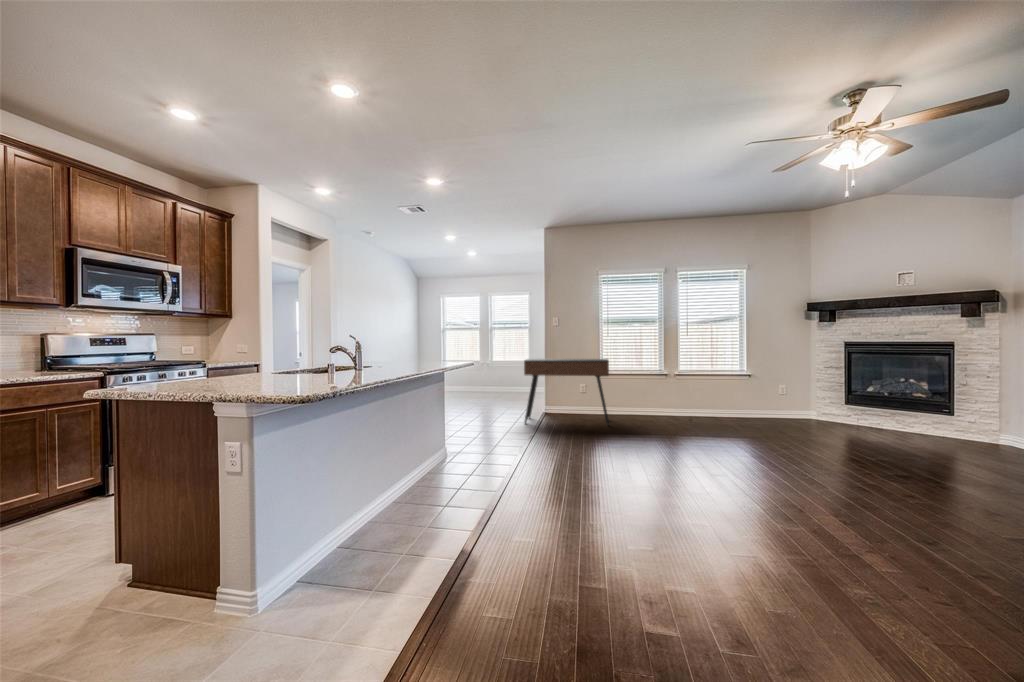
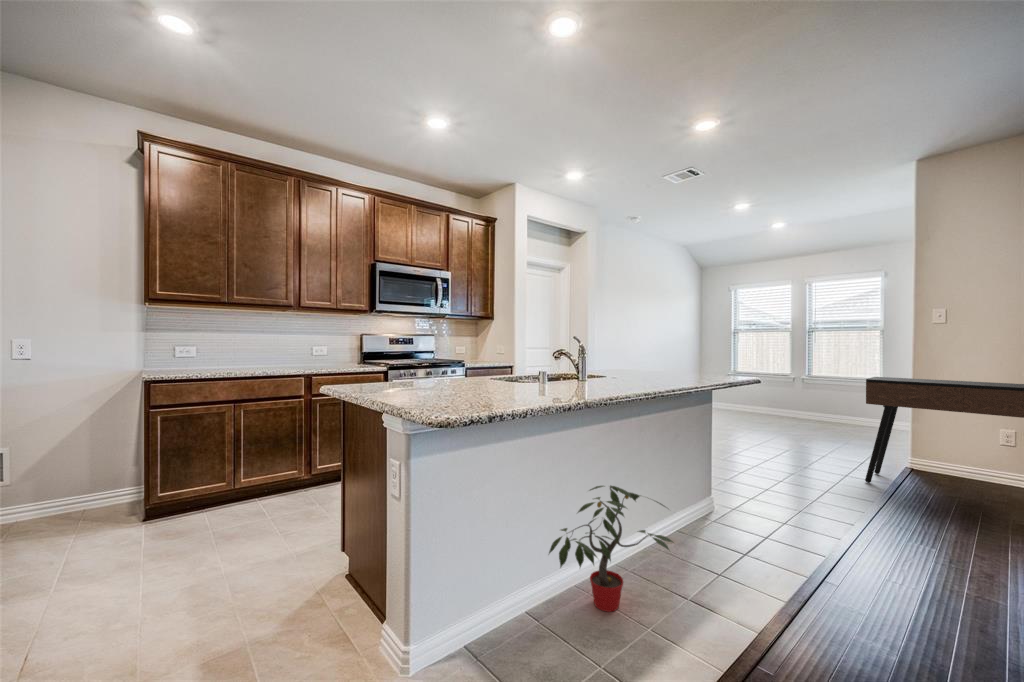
potted plant: none [357,441,437,526] -> present [549,486,673,612]

